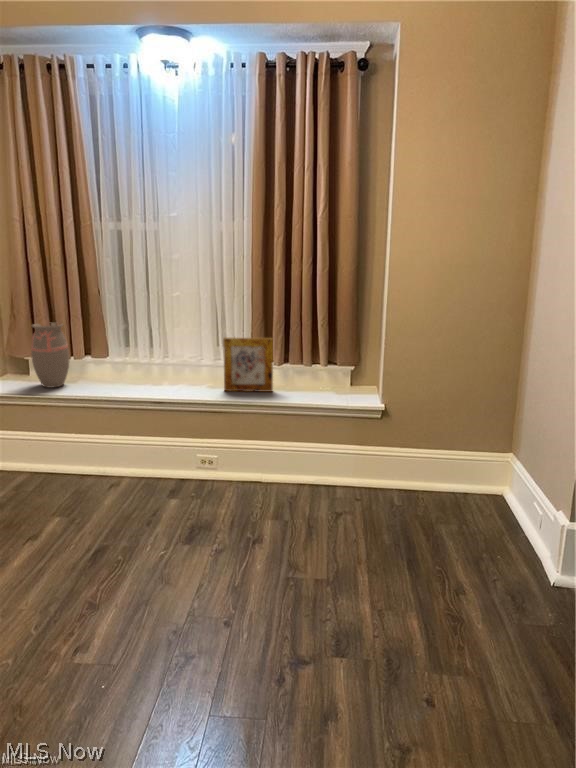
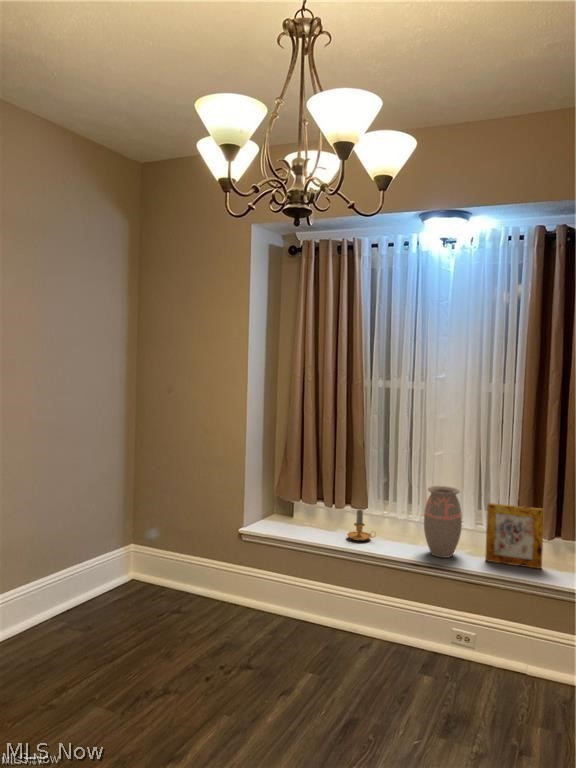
decorative vase: present [31,323,69,388] -> present [424,486,462,558]
candle: none [90,356,120,388] -> present [347,509,375,541]

